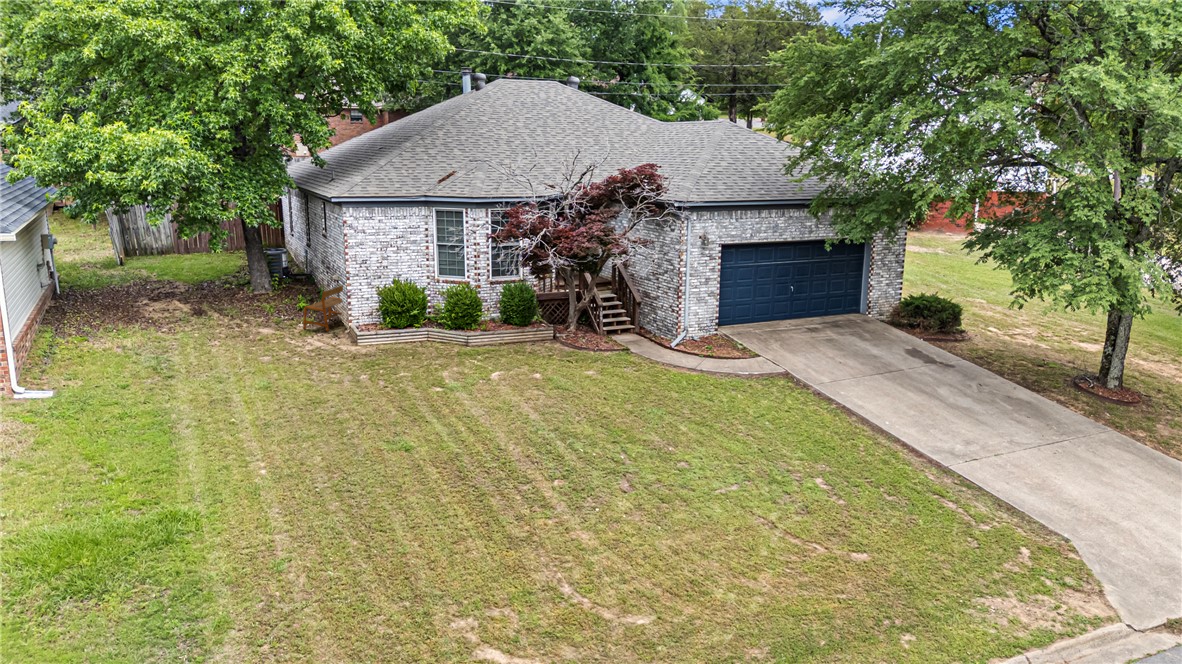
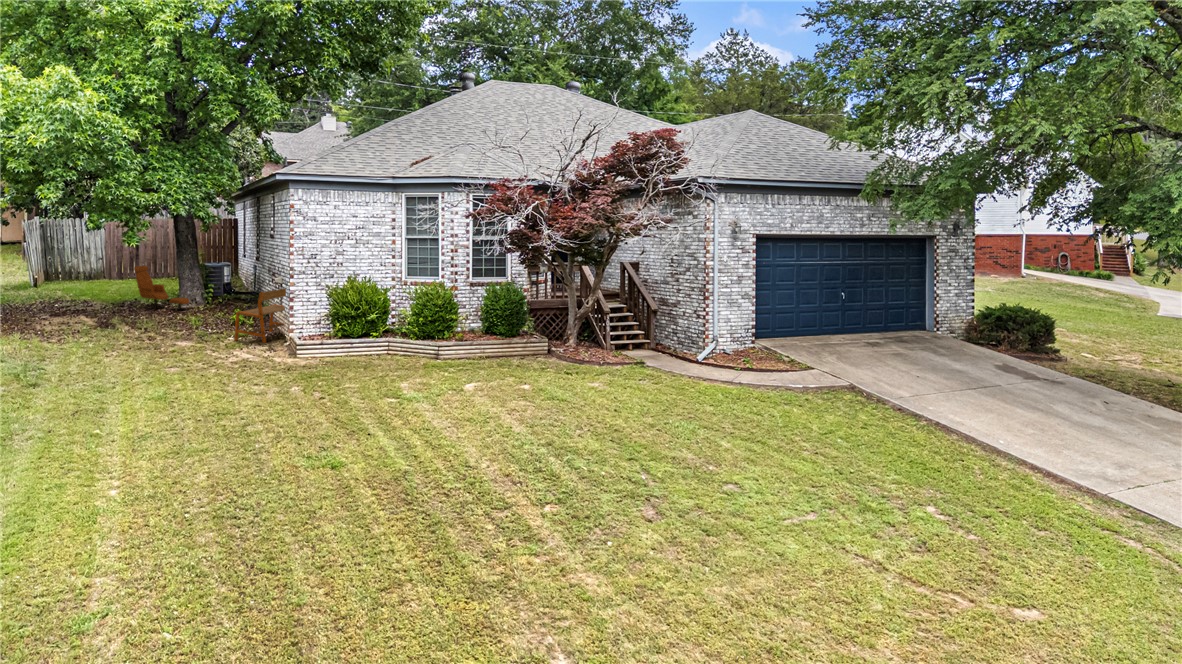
lounge chair: none [210,258,257,297] -> present [134,266,189,310]

